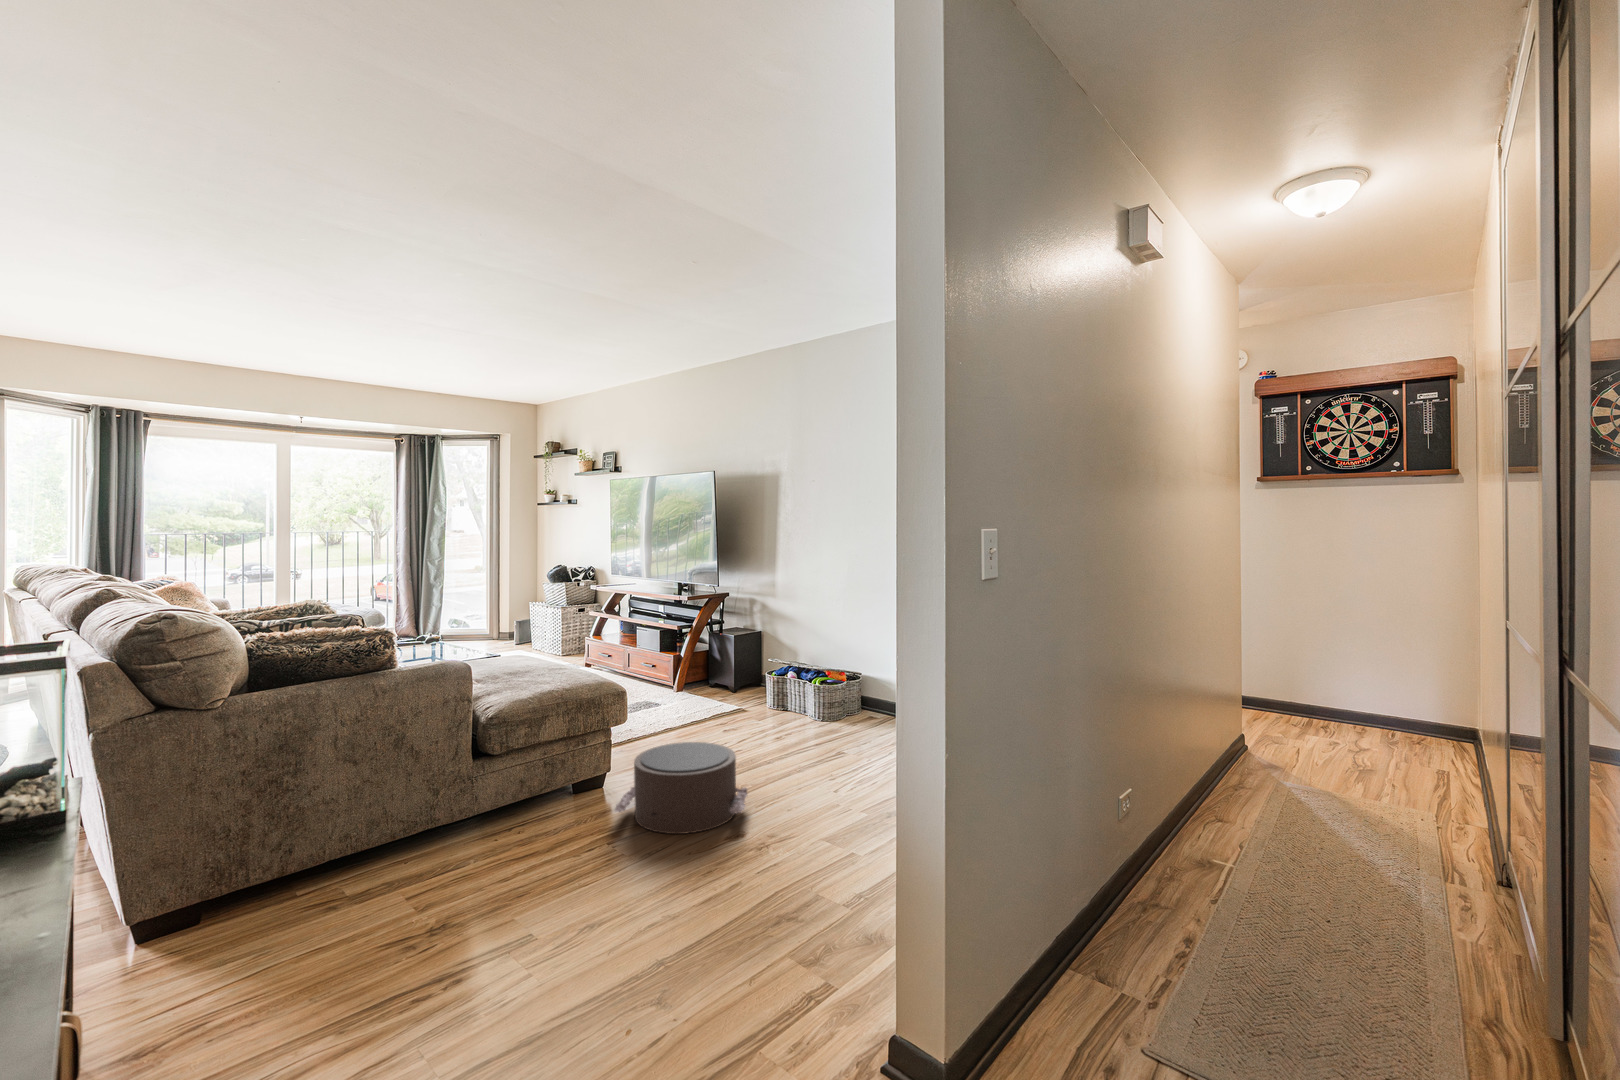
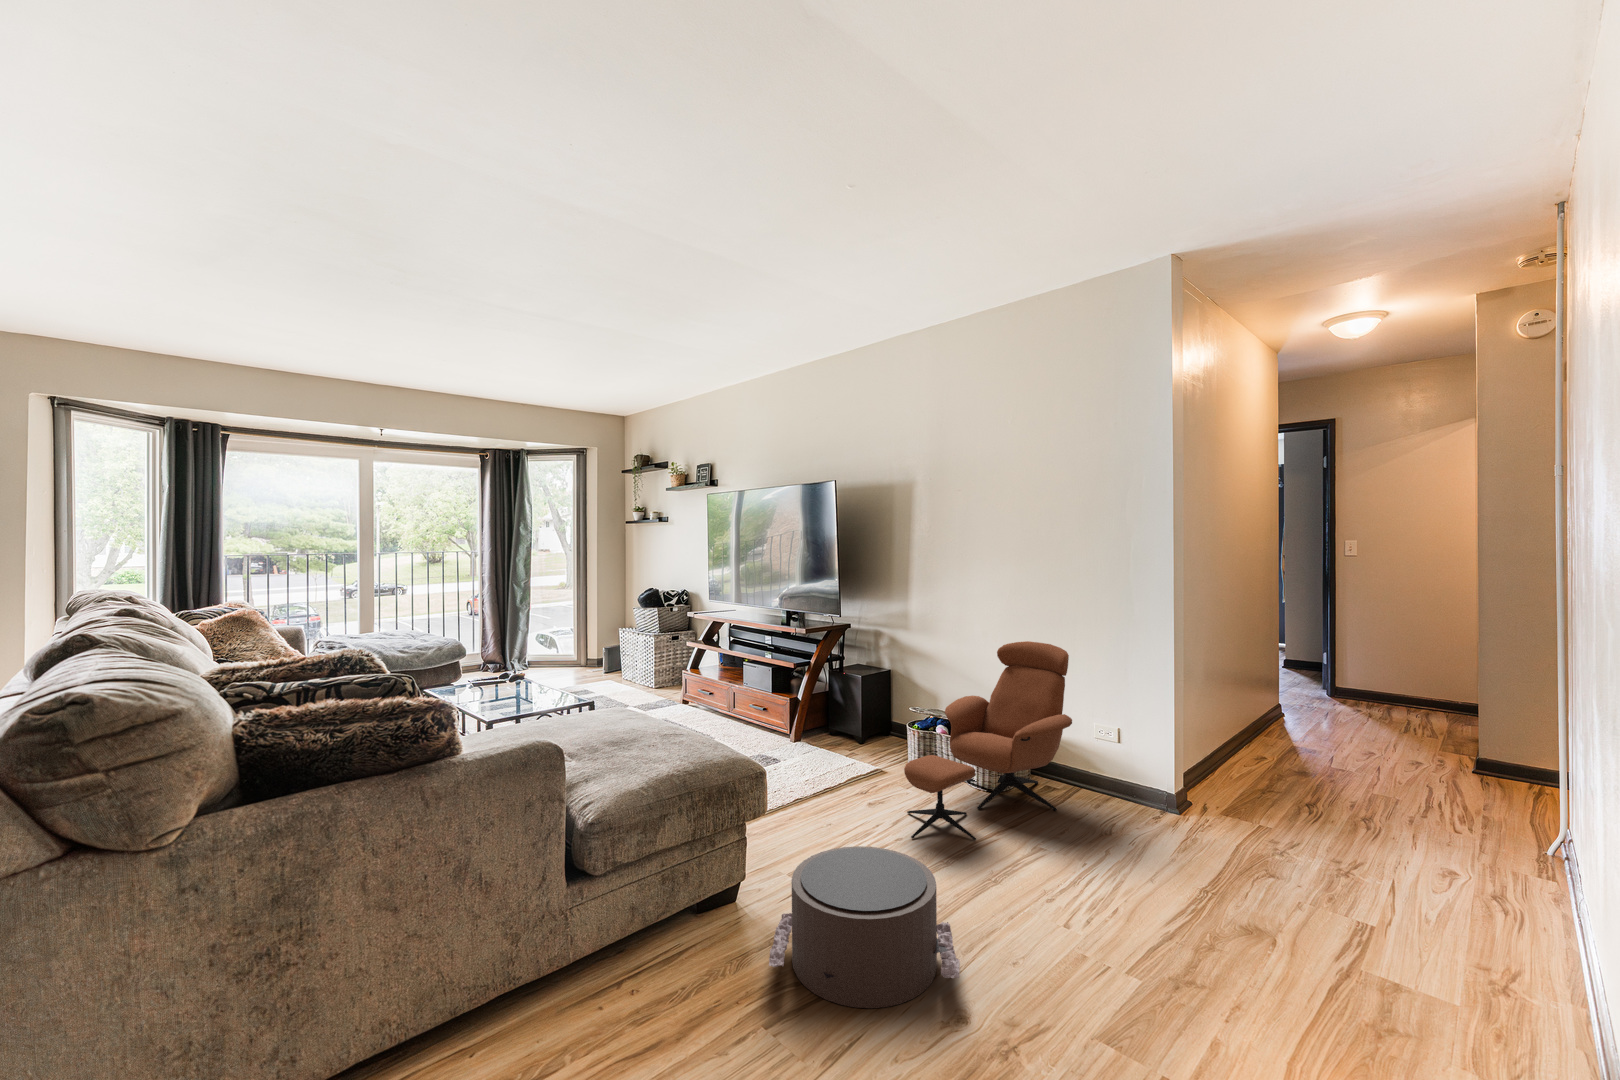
lounge chair: none [747,603,886,751] -> present [904,641,1072,840]

